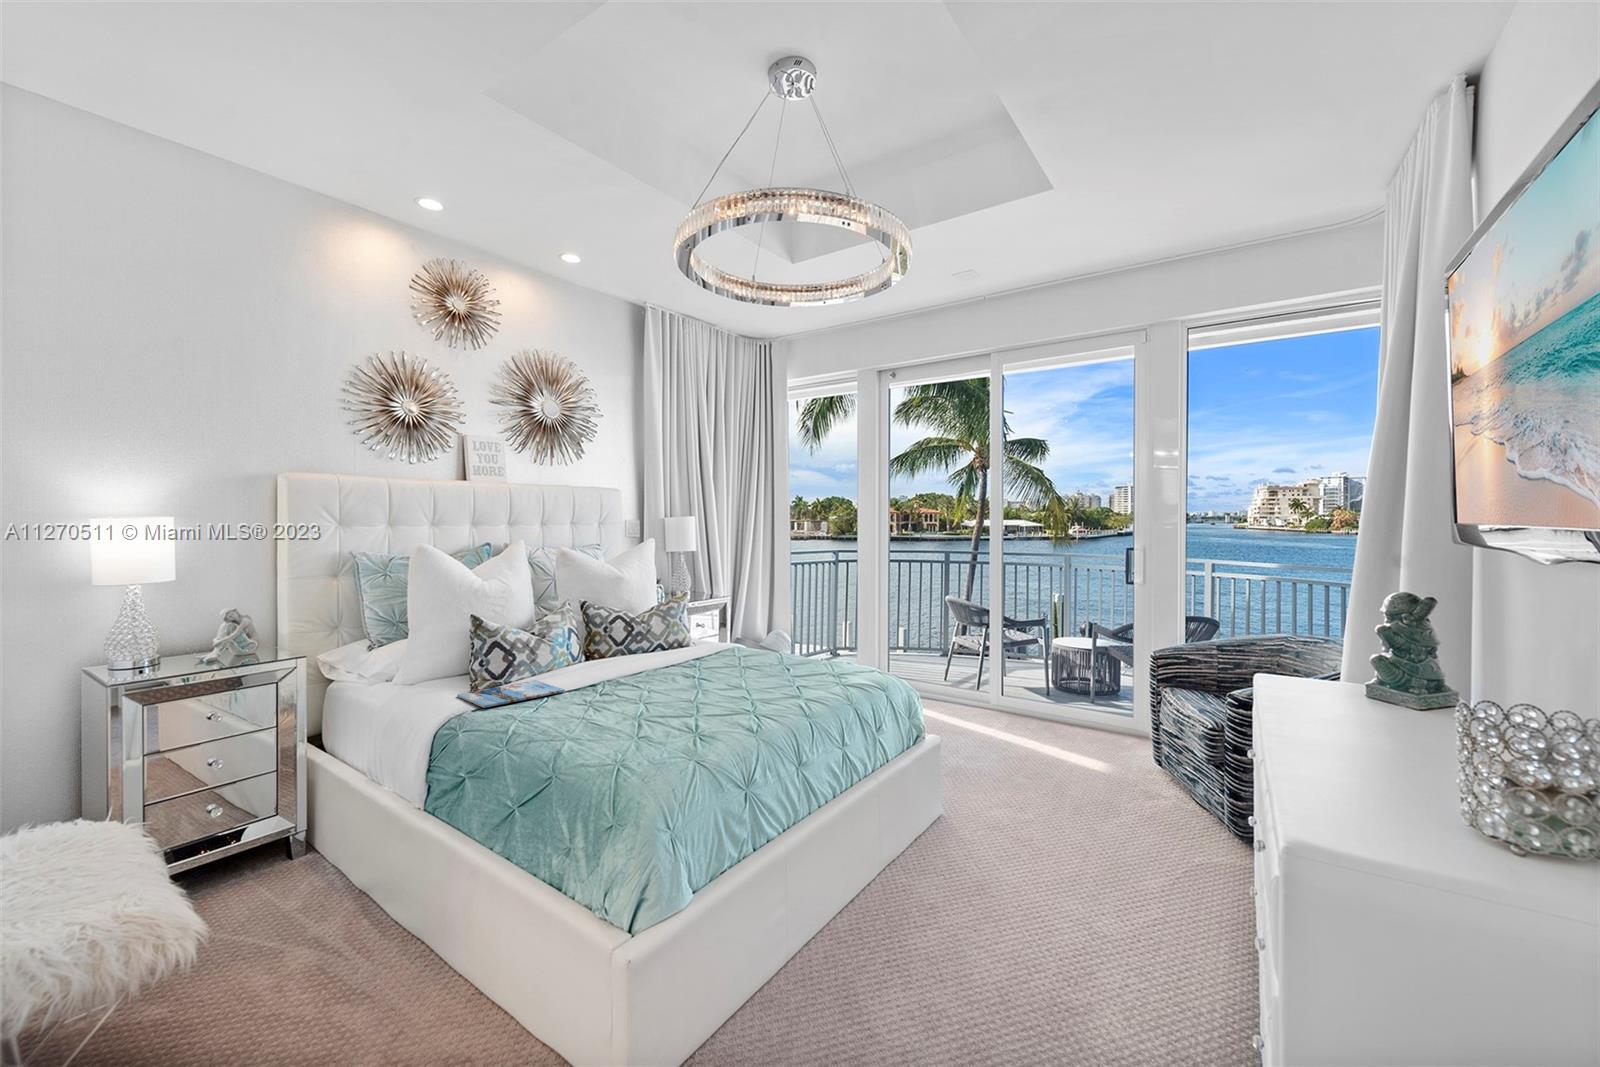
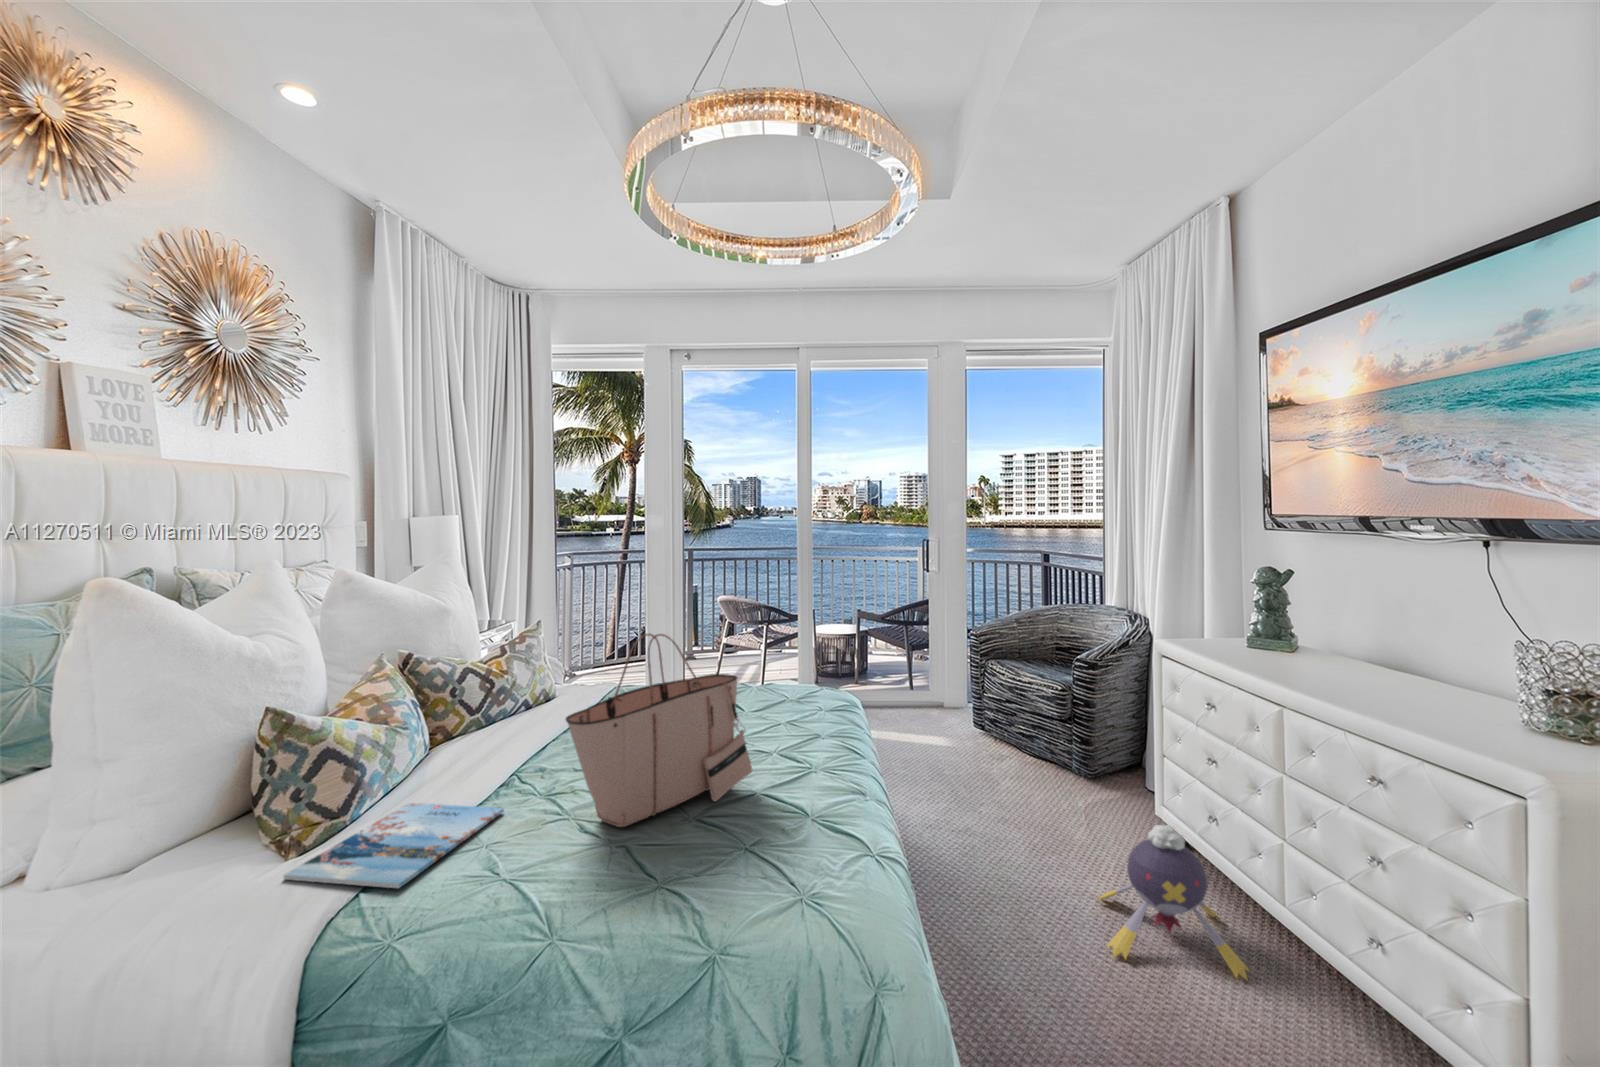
tote bag: none [575,597,698,709] -> present [565,634,752,827]
plush toy: none [1020,838,1178,1002] -> present [1098,825,1249,979]

